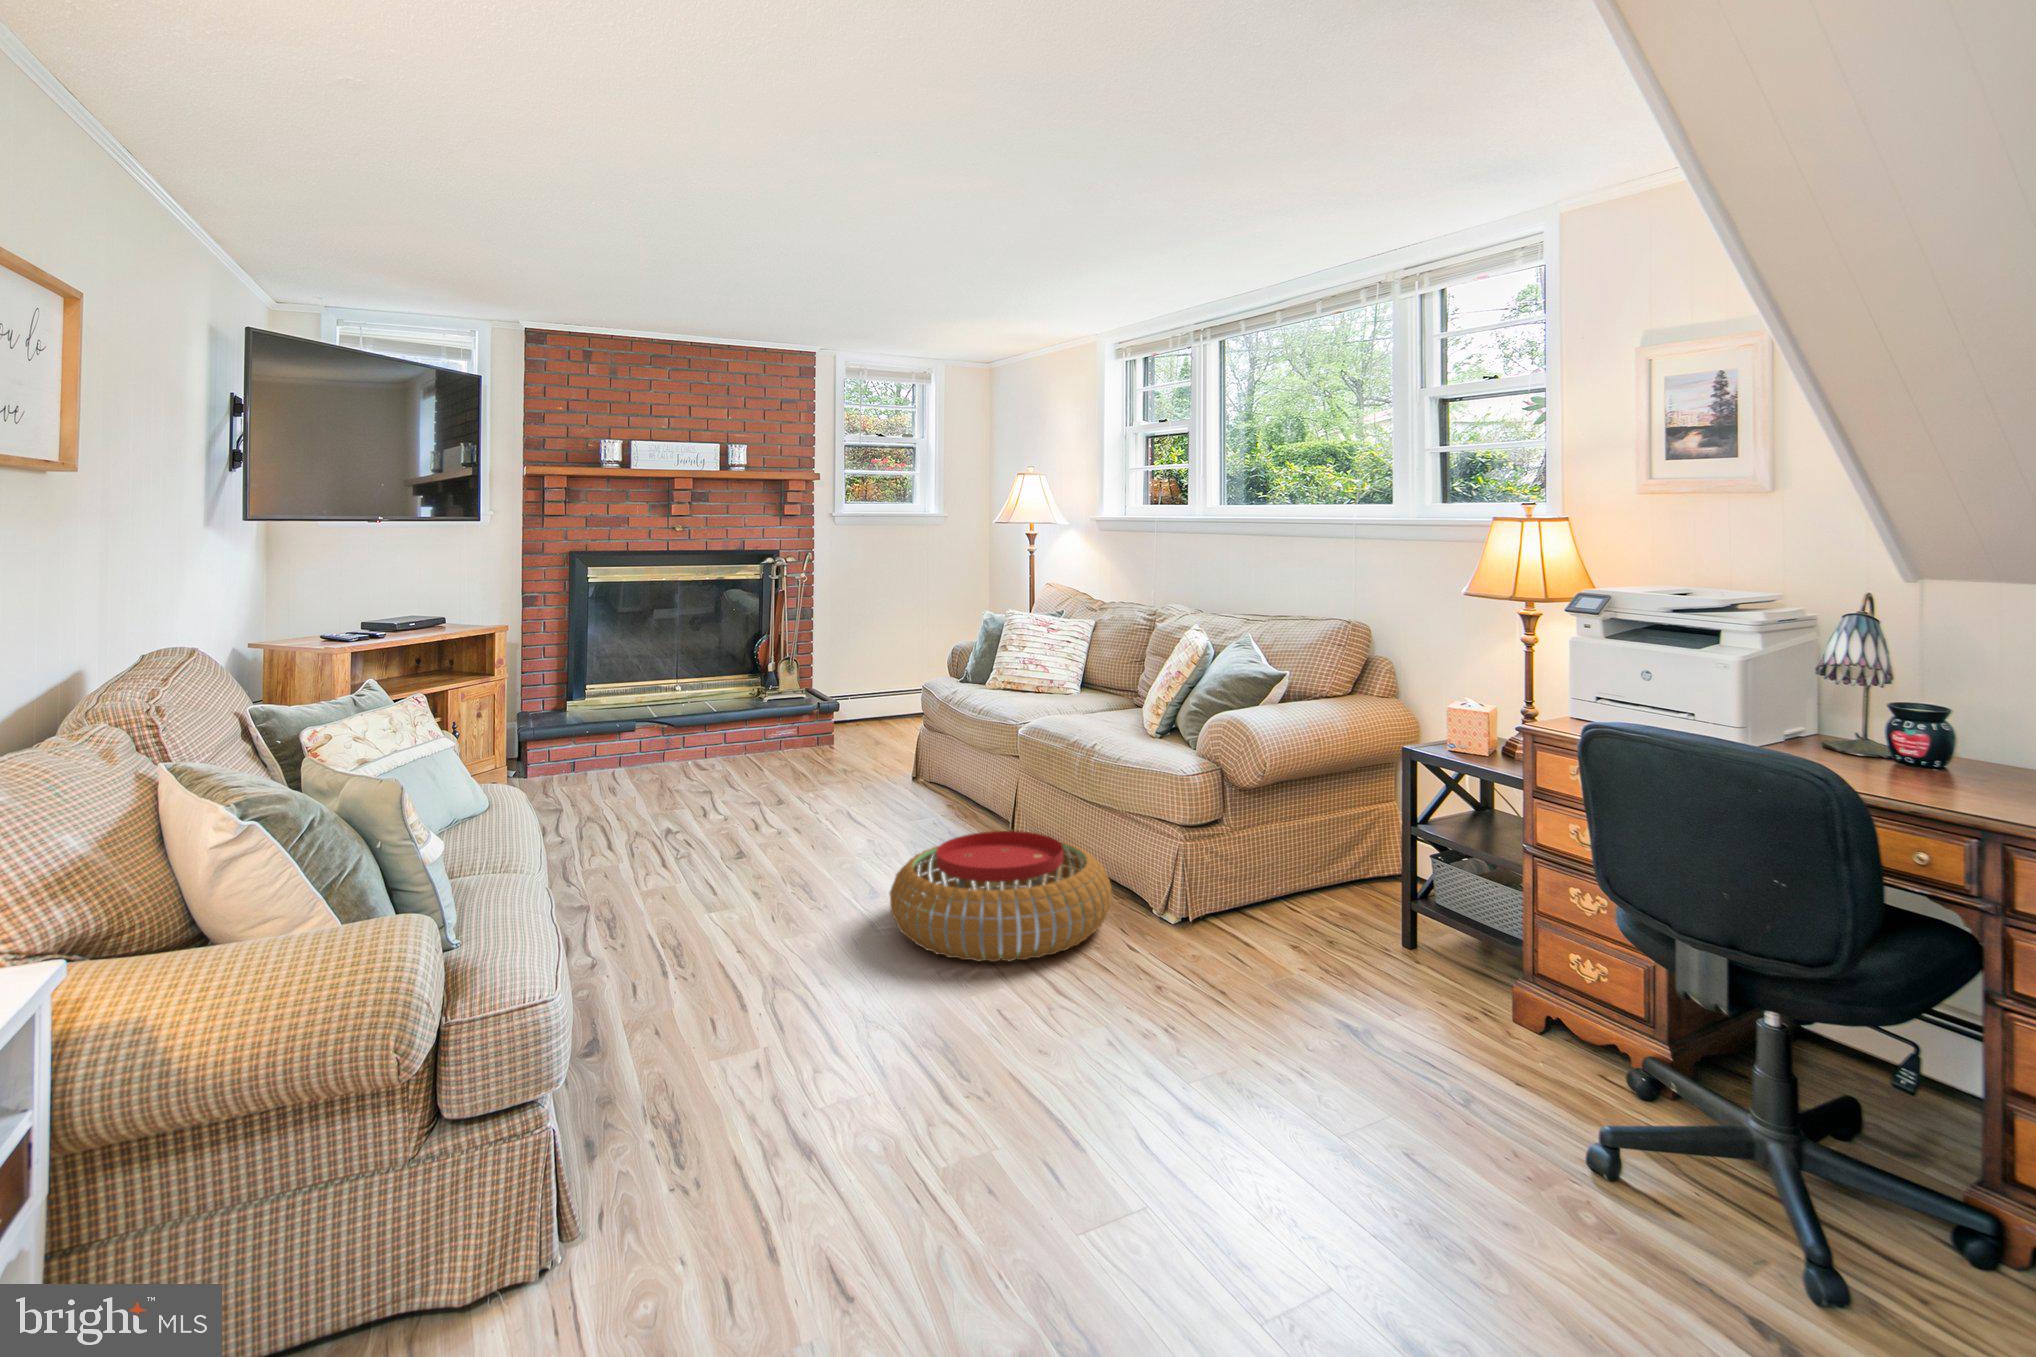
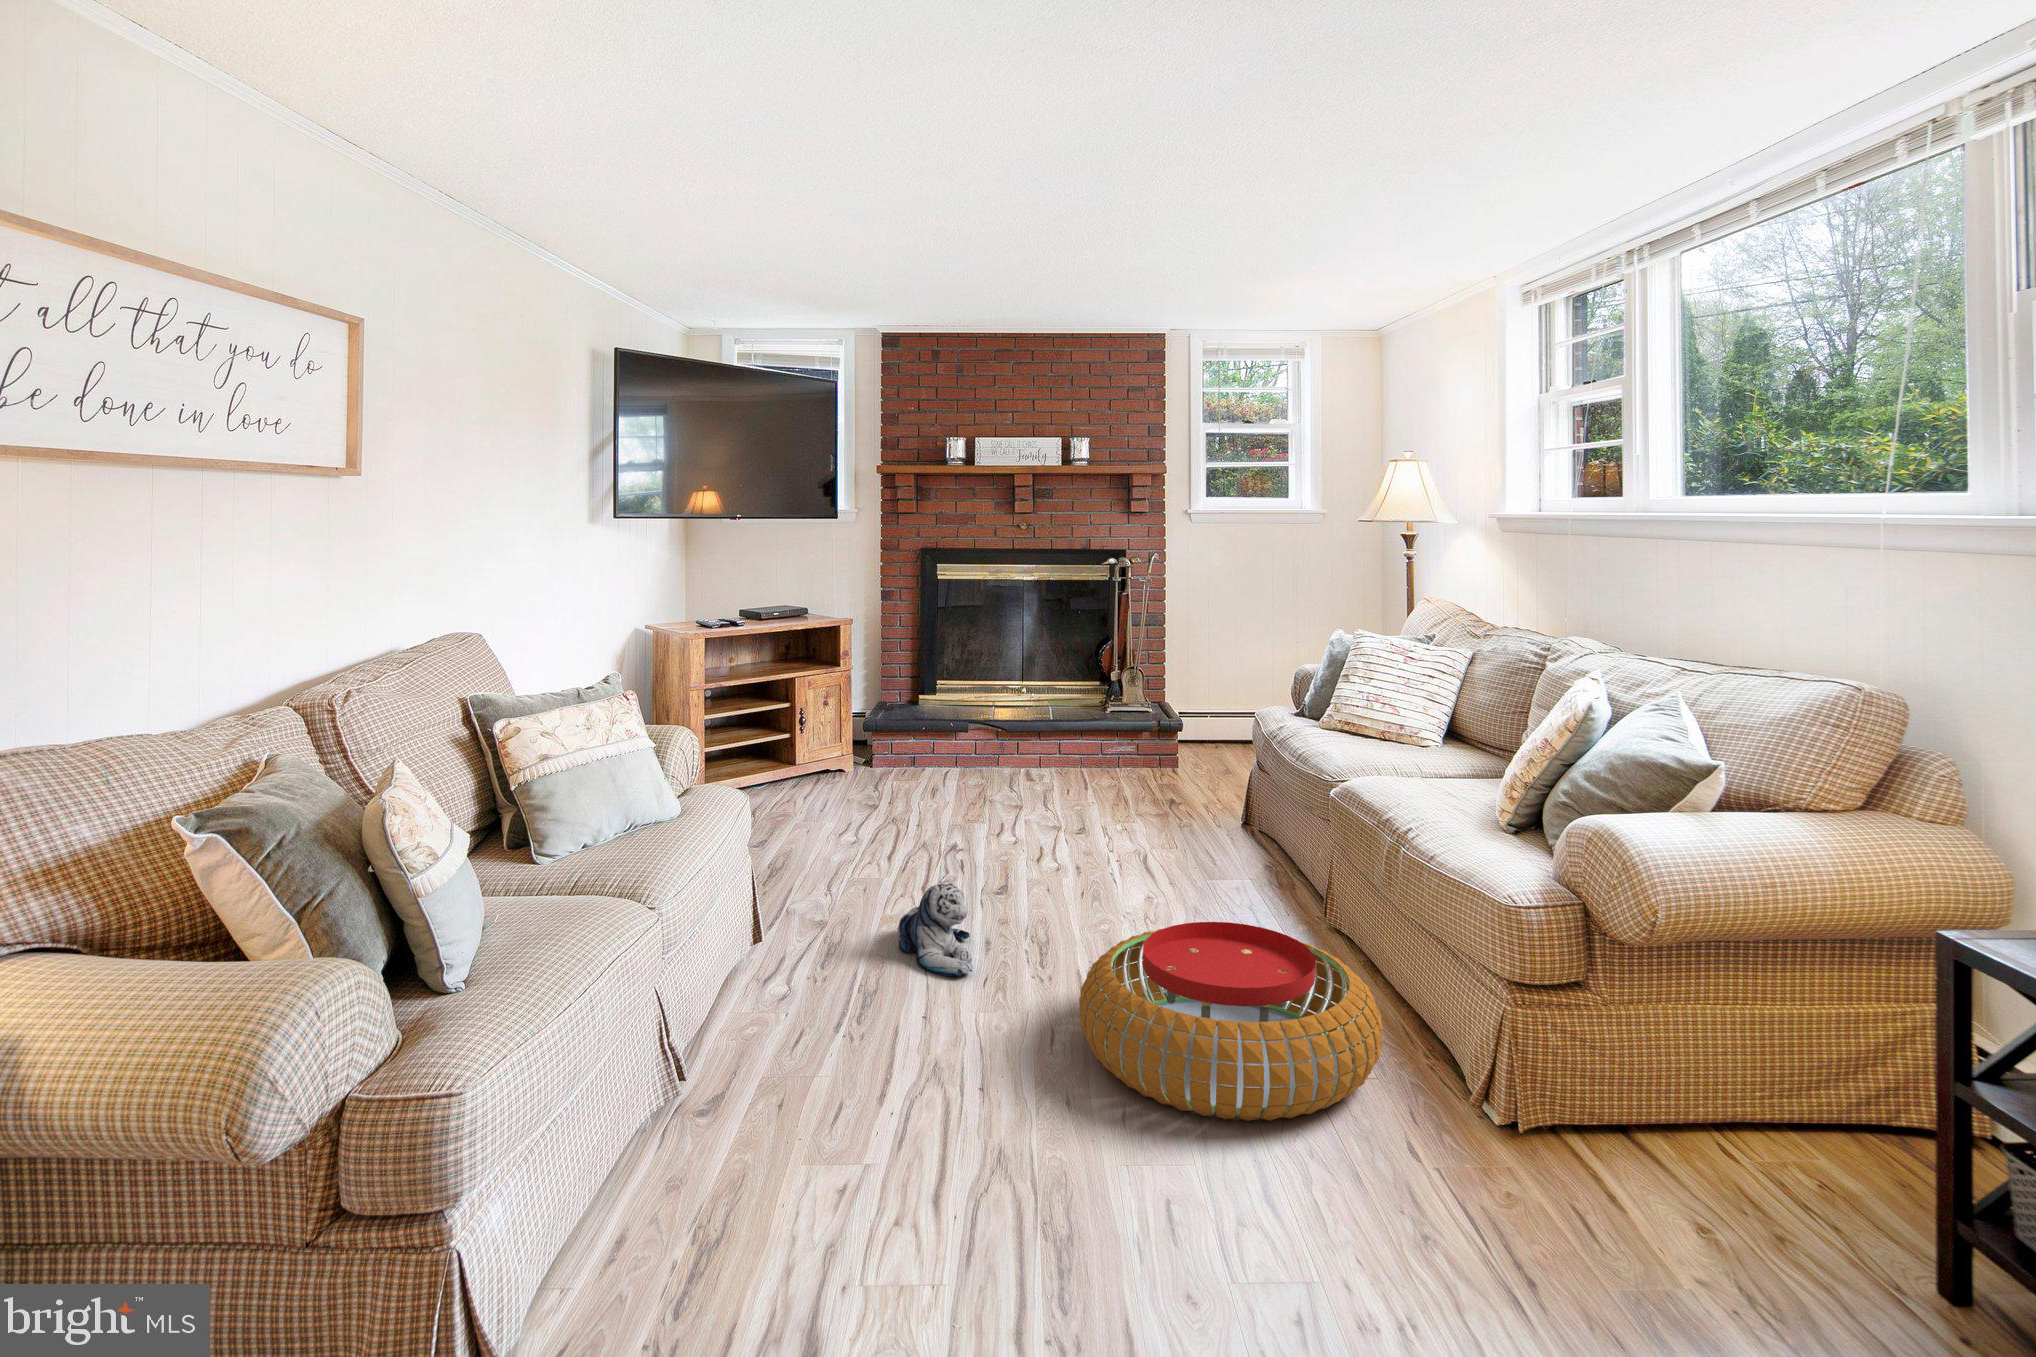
plush toy: none [687,844,774,921] -> present [899,883,973,976]

